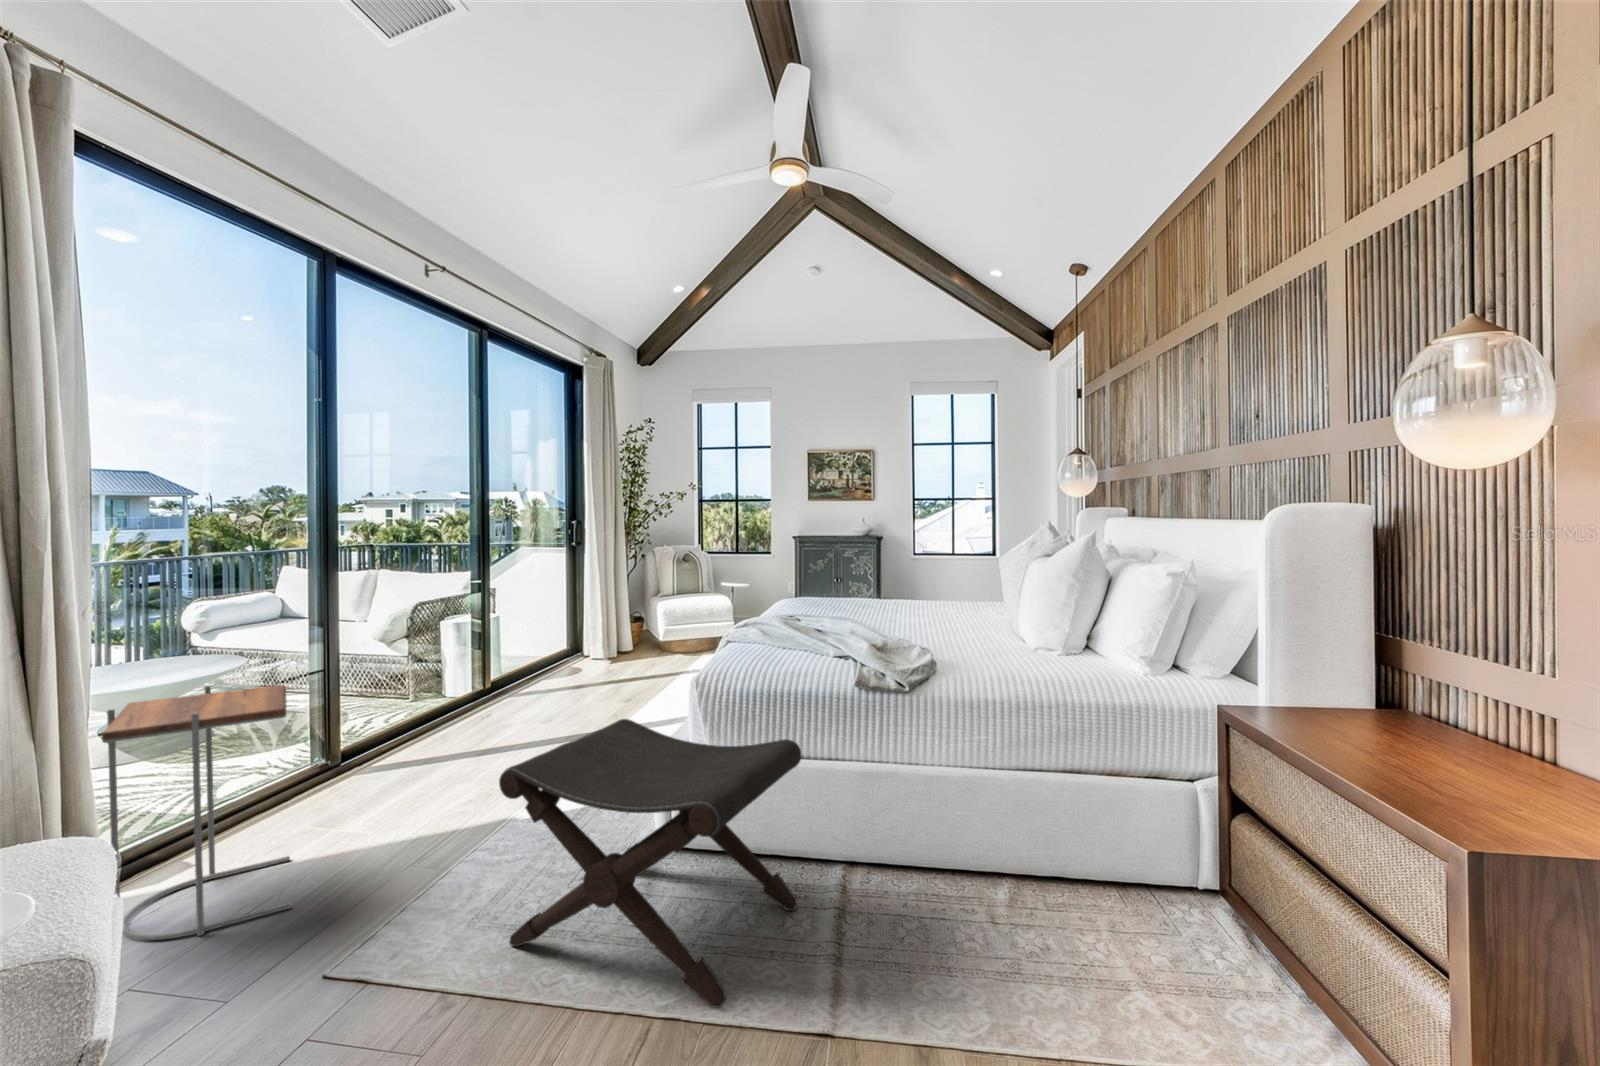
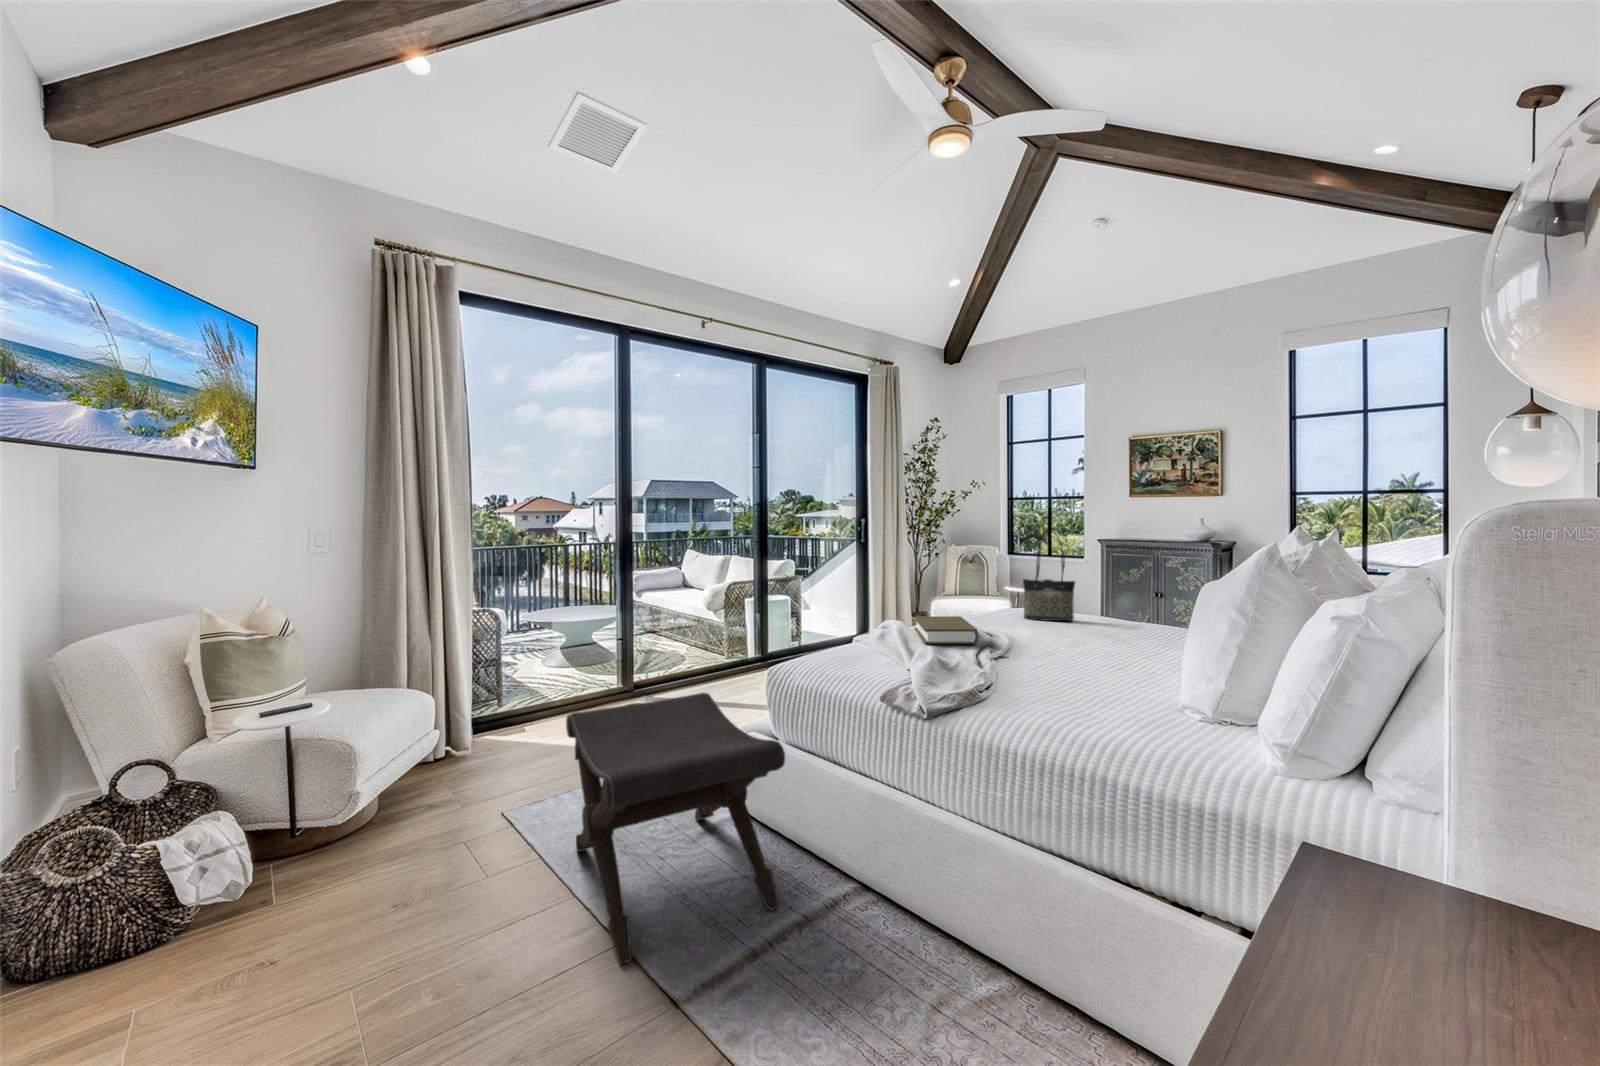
tote bag: none [838,529,878,610] -> present [1023,530,1075,621]
book: none [782,611,861,636] -> present [914,616,979,644]
side table: present [102,685,291,940] -> none [432,625,556,780]

